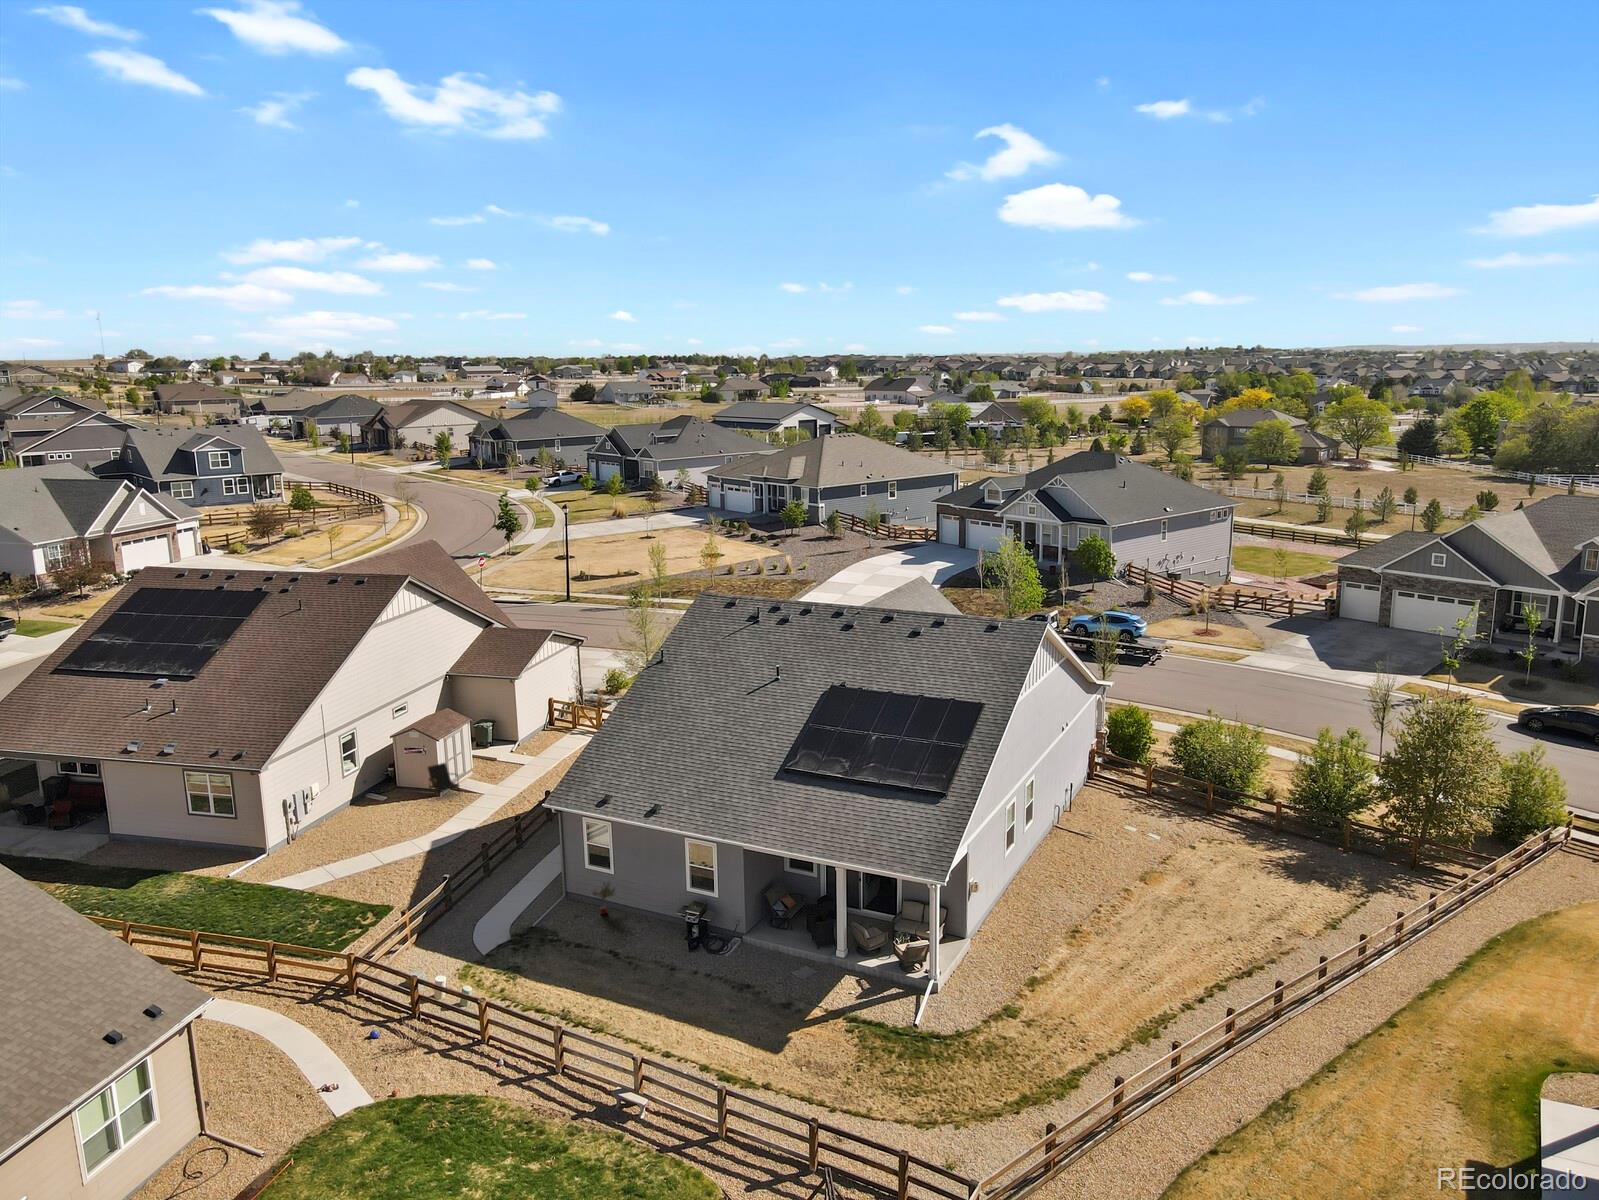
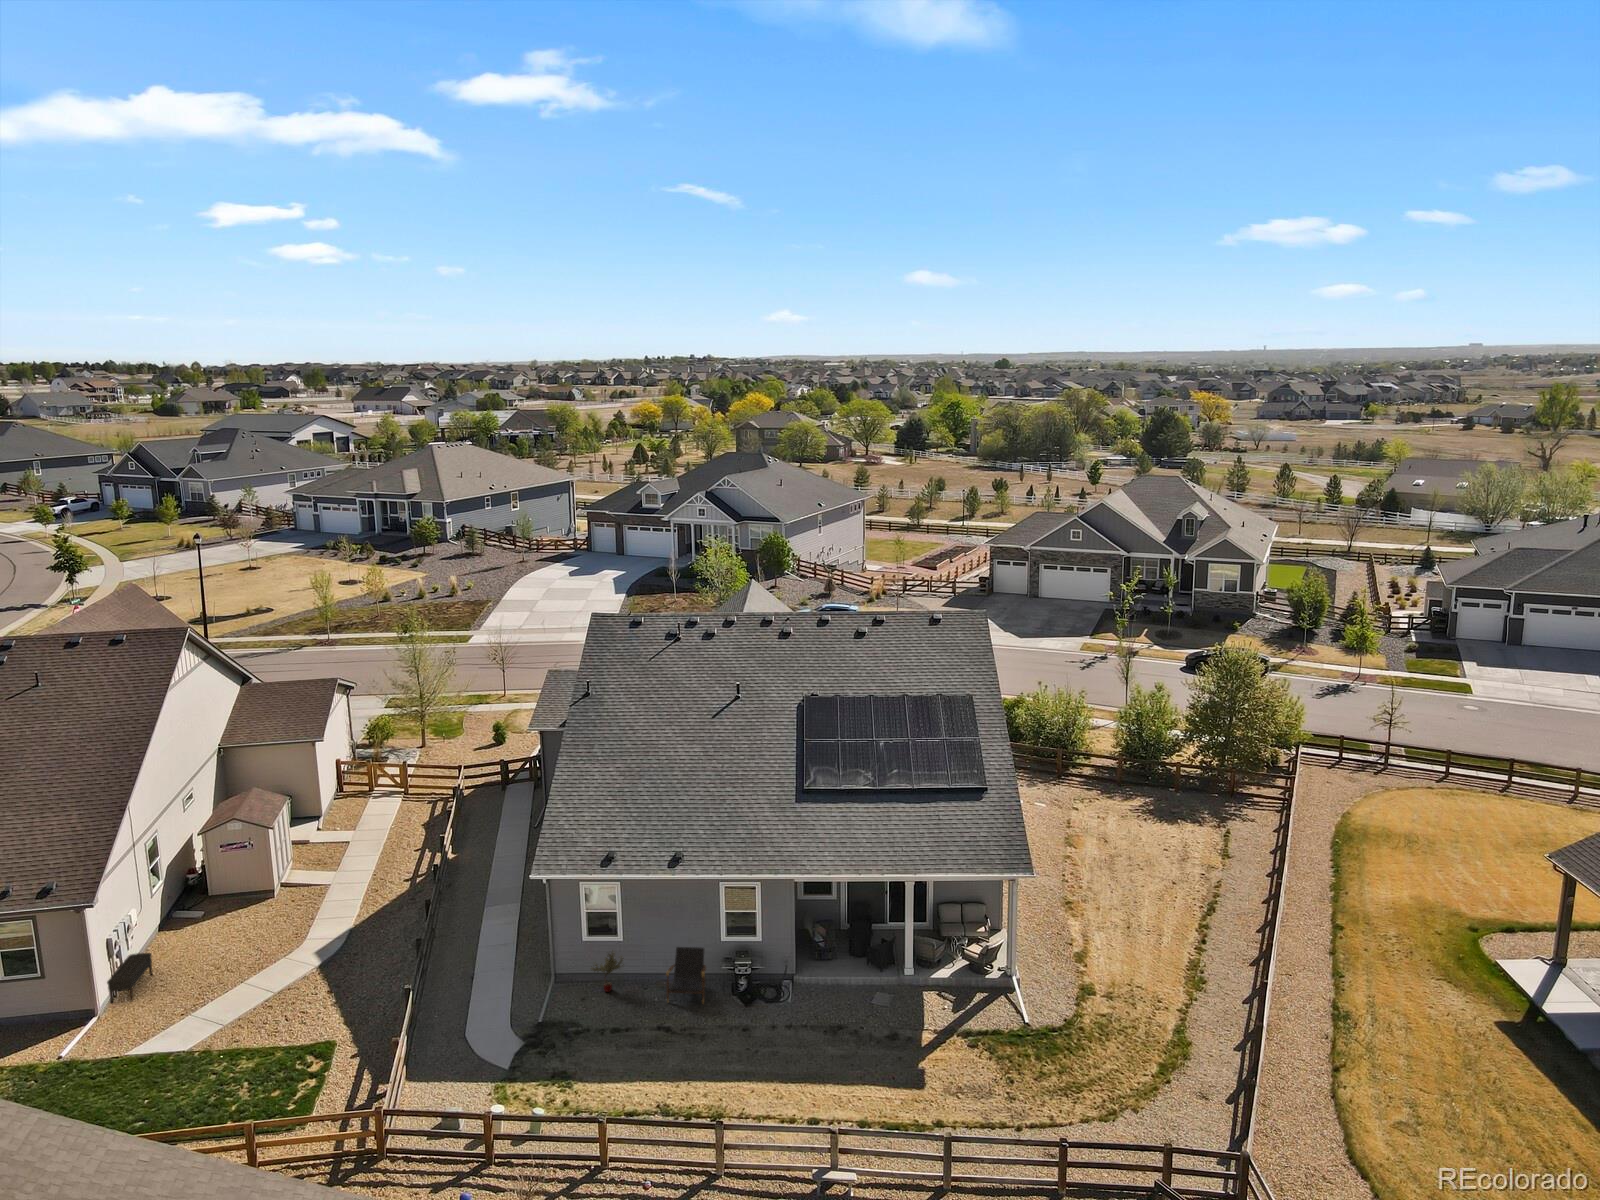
lounge chair: present [428,763,460,795] -> present [666,947,706,1003]
bench: none [281,814,322,848] -> present [107,953,153,1003]

